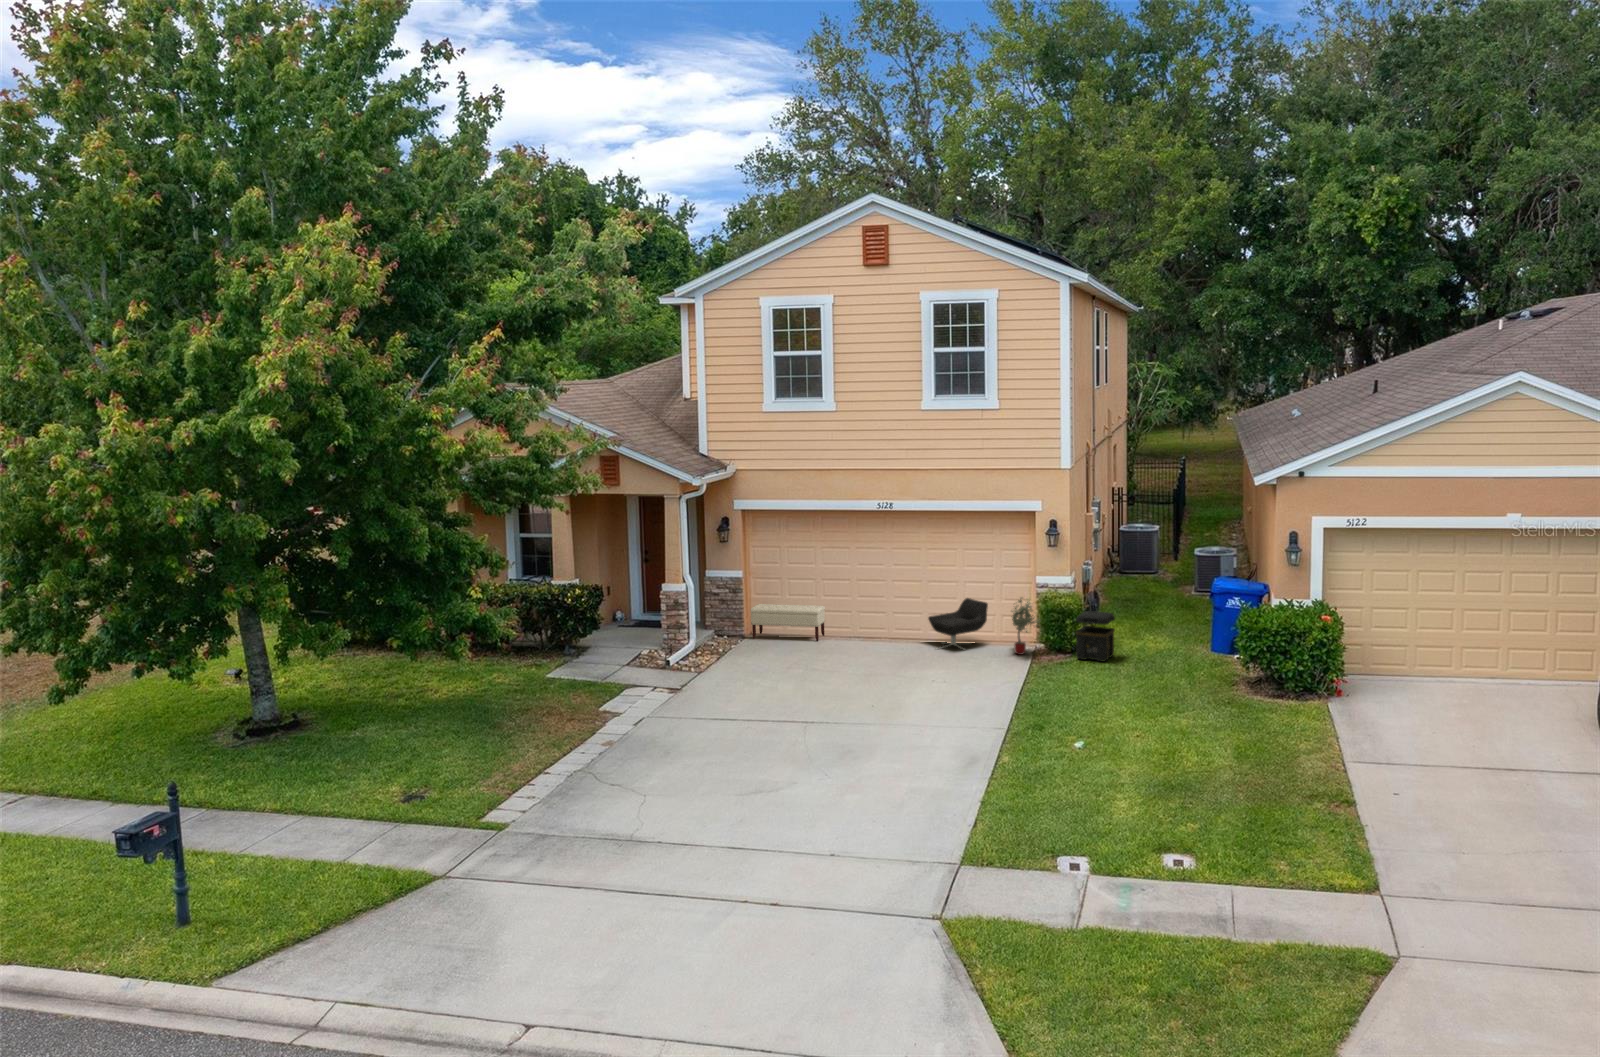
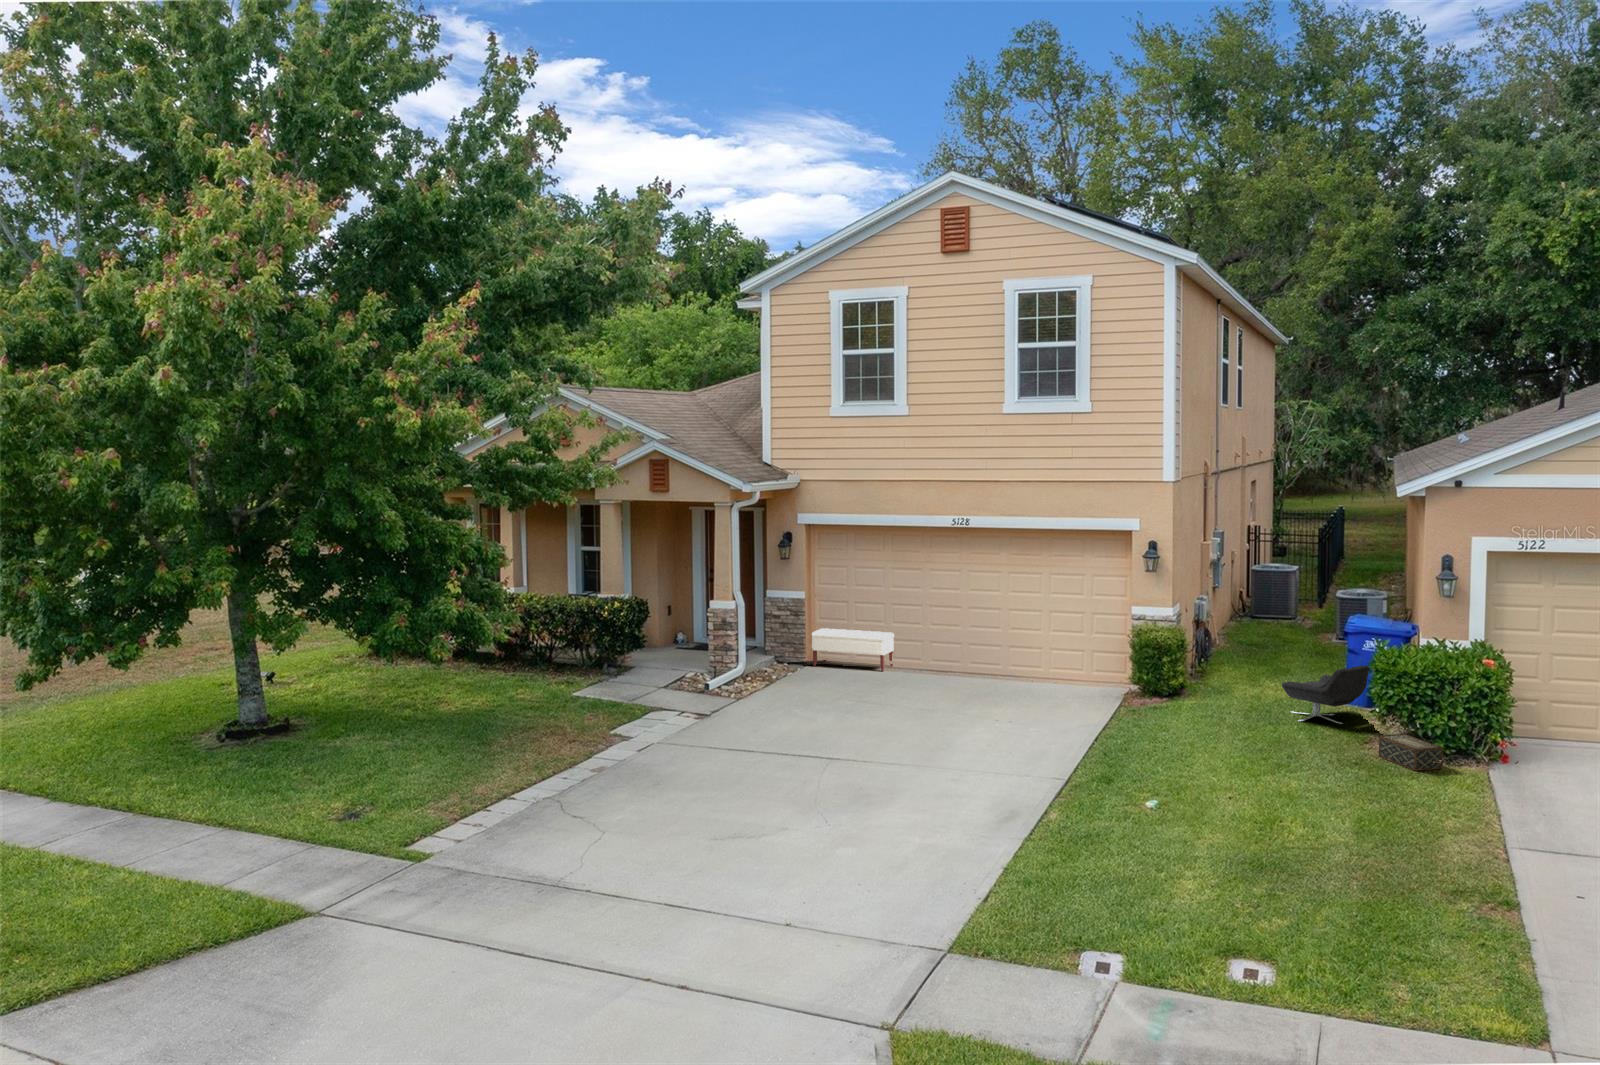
lounge chair: present [928,598,988,649] -> present [1282,665,1369,724]
potted tree: present [1012,598,1040,655] -> none [1097,628,1136,695]
toolbox: present [1076,611,1115,661] -> none [1175,647,1223,708]
woven basket: none [1245,678,1293,707] -> present [1379,734,1443,771]

